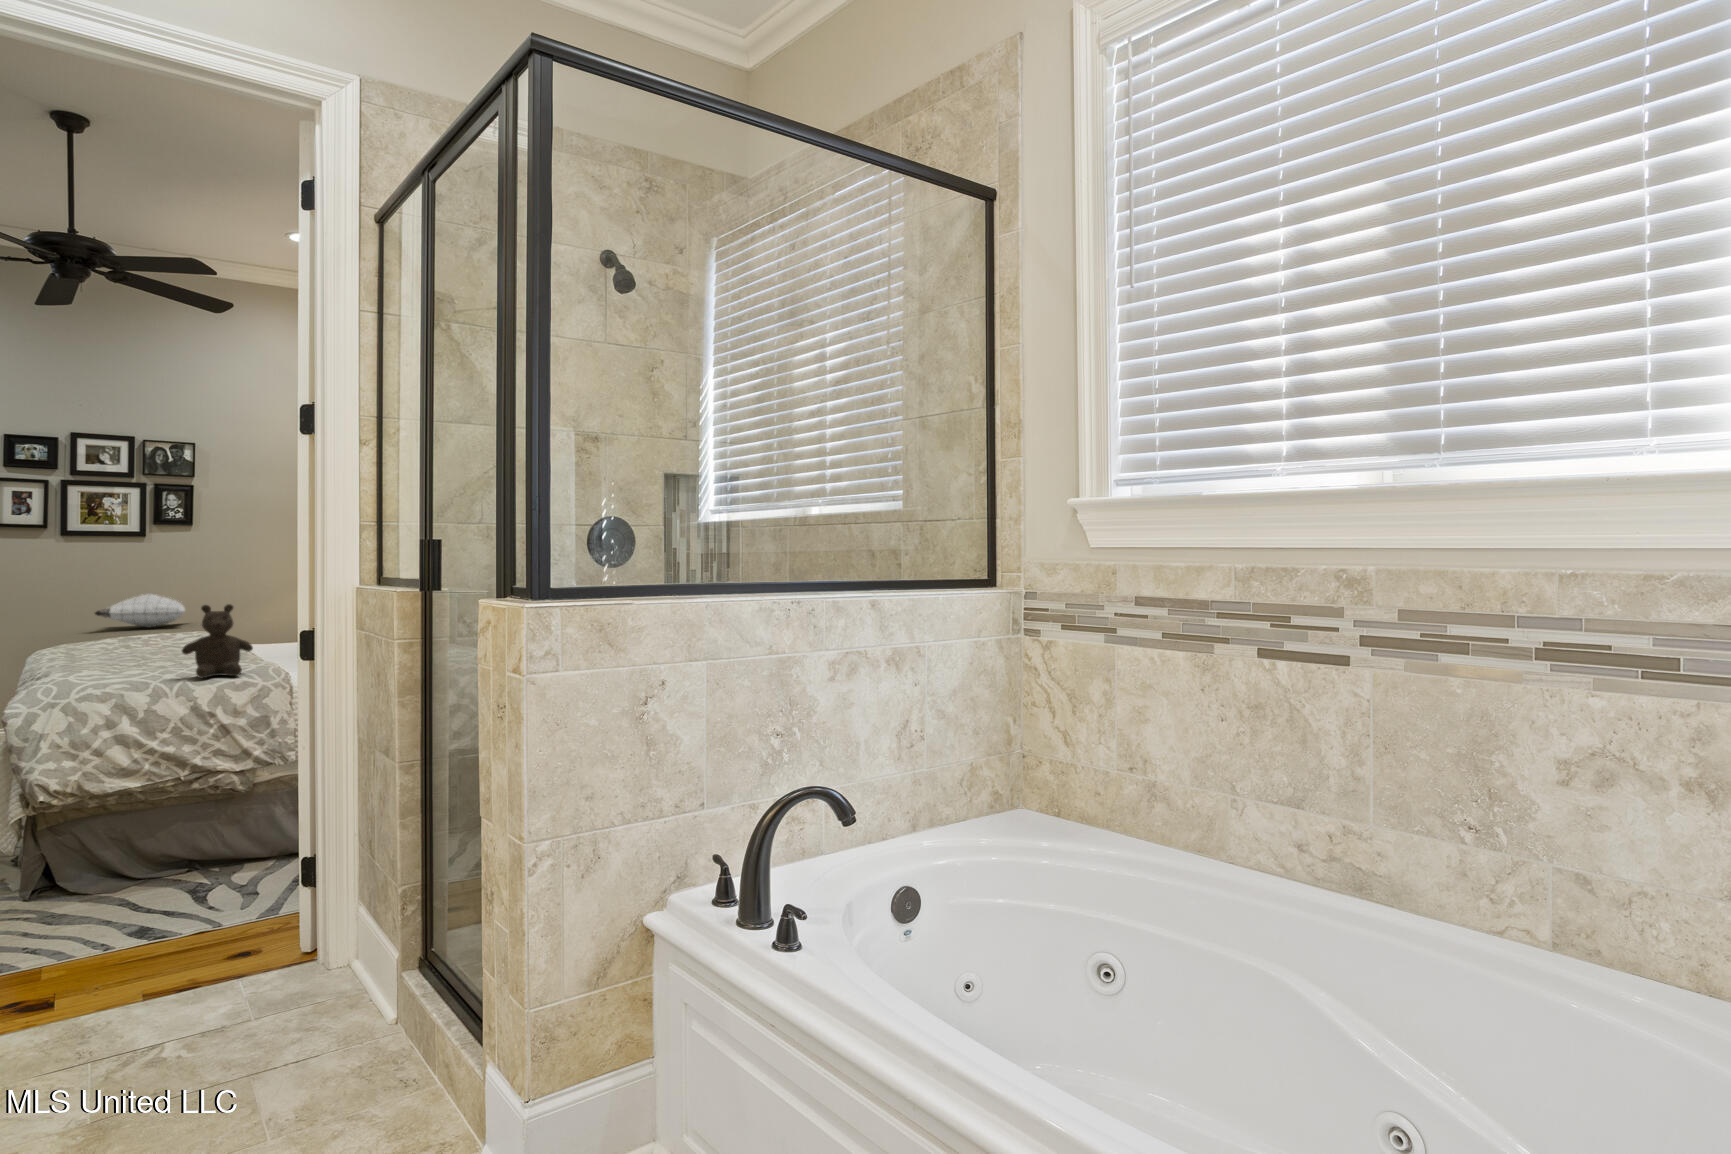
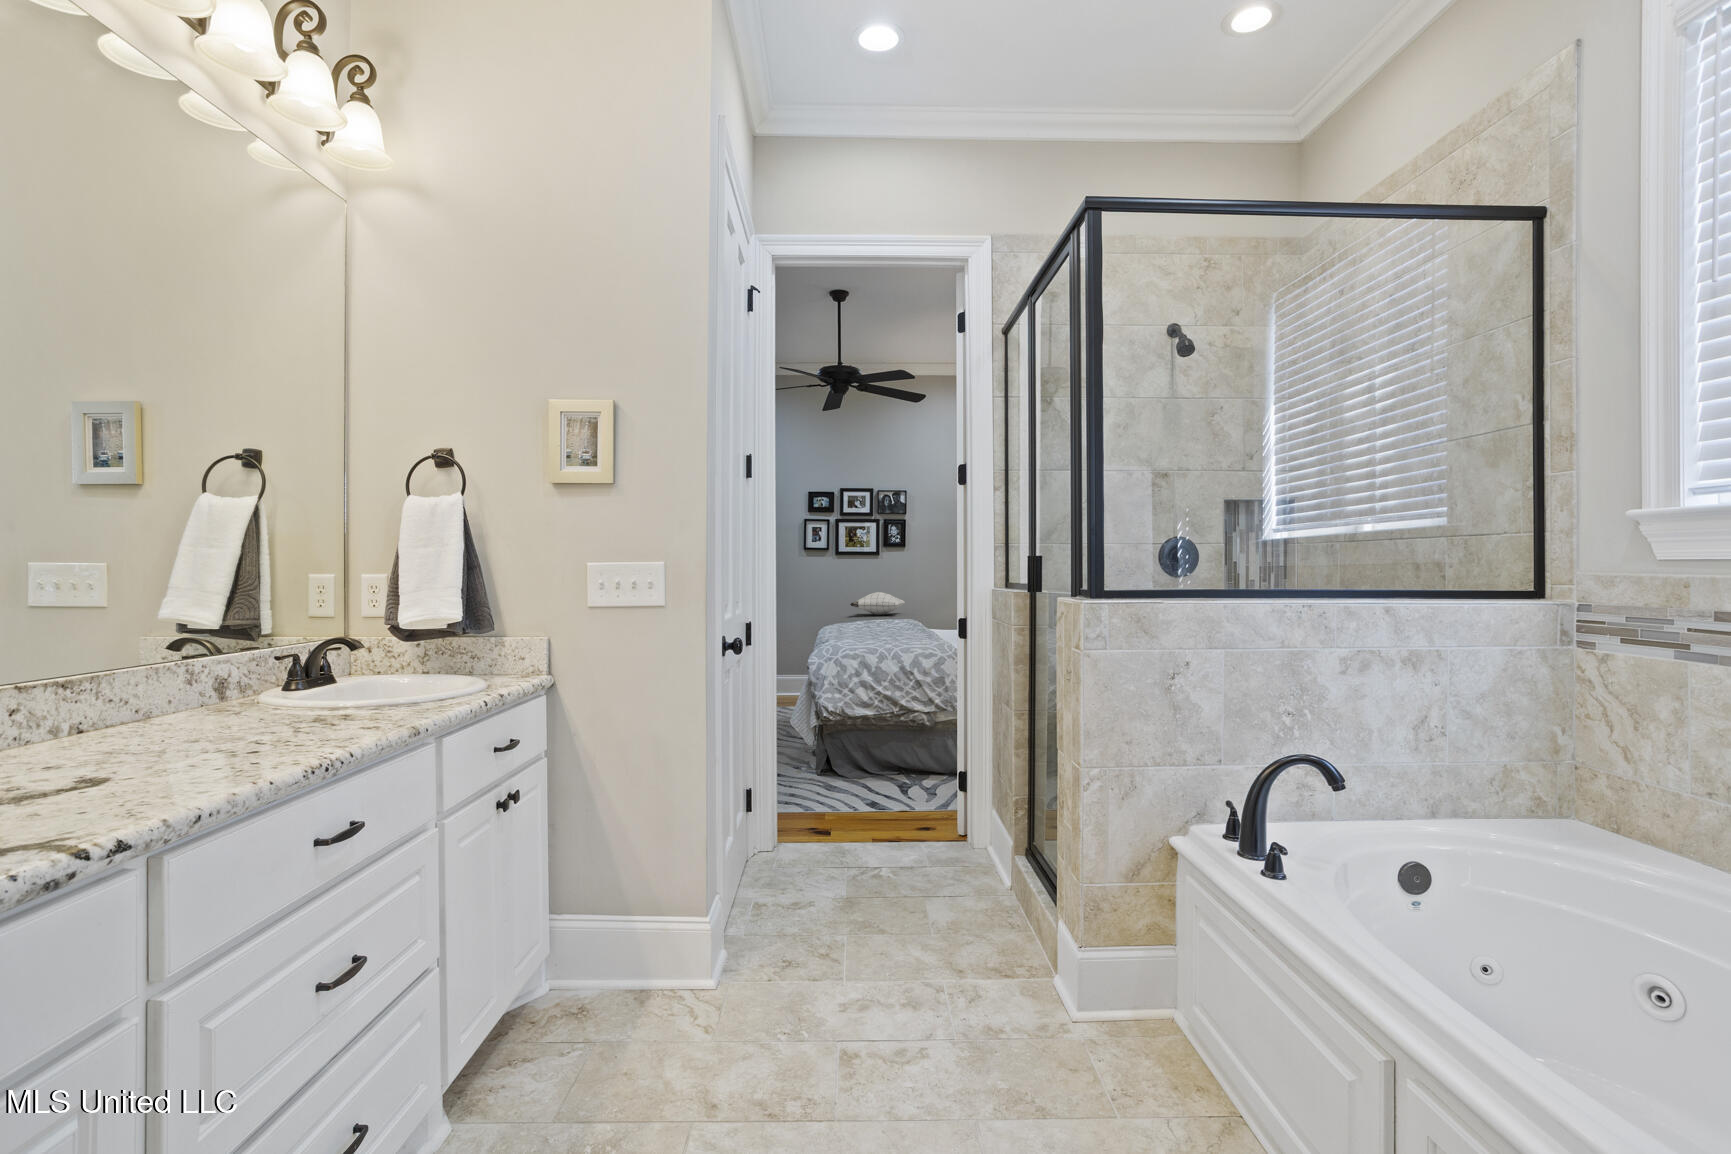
teddy bear: present [182,604,253,678] -> none [896,600,935,648]

